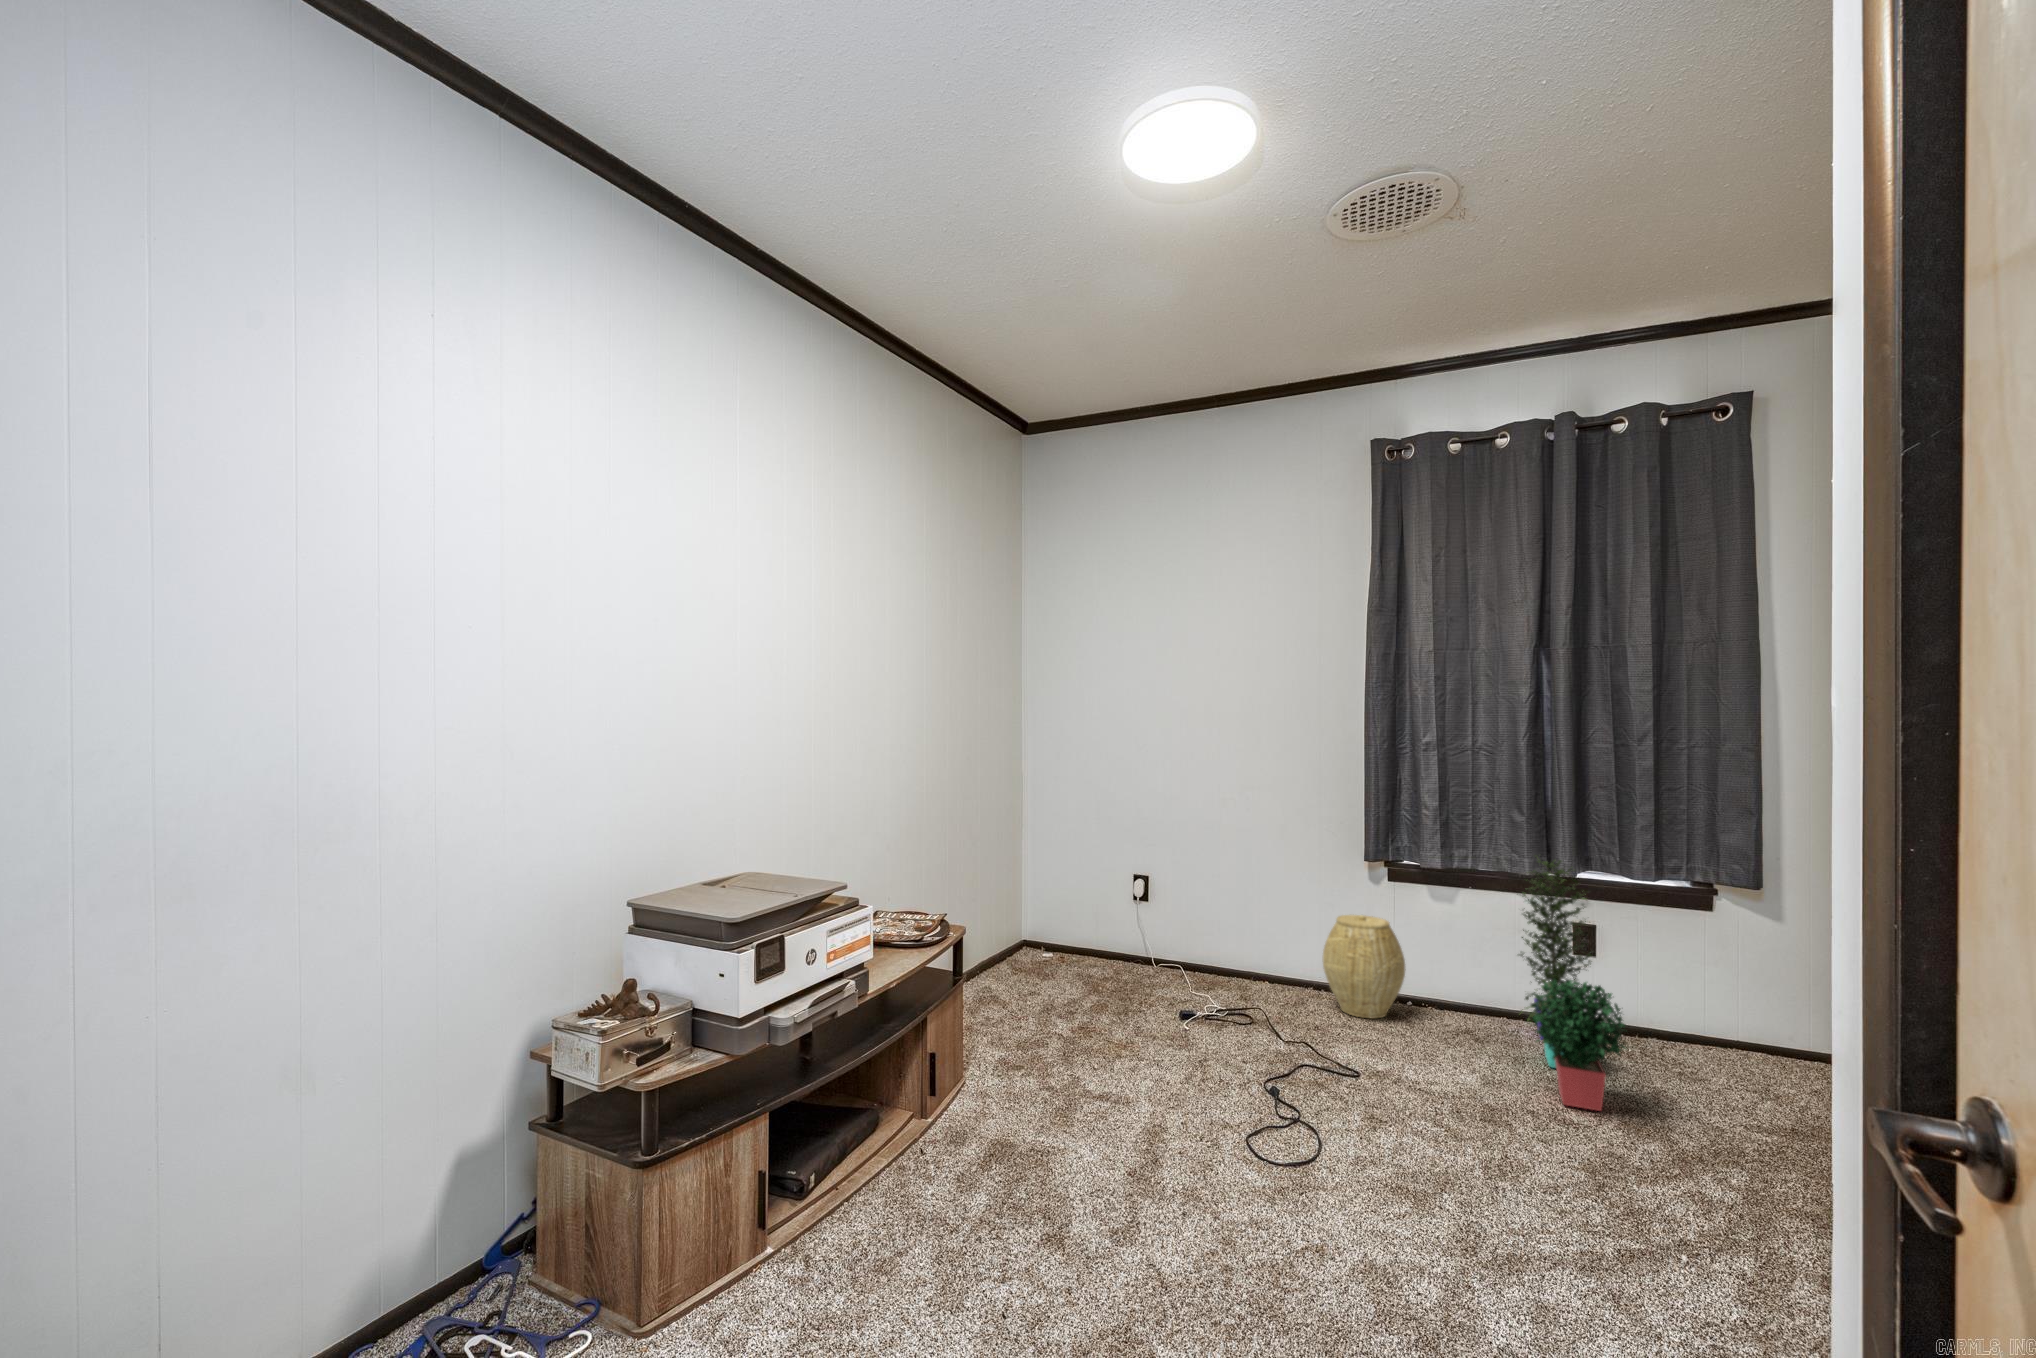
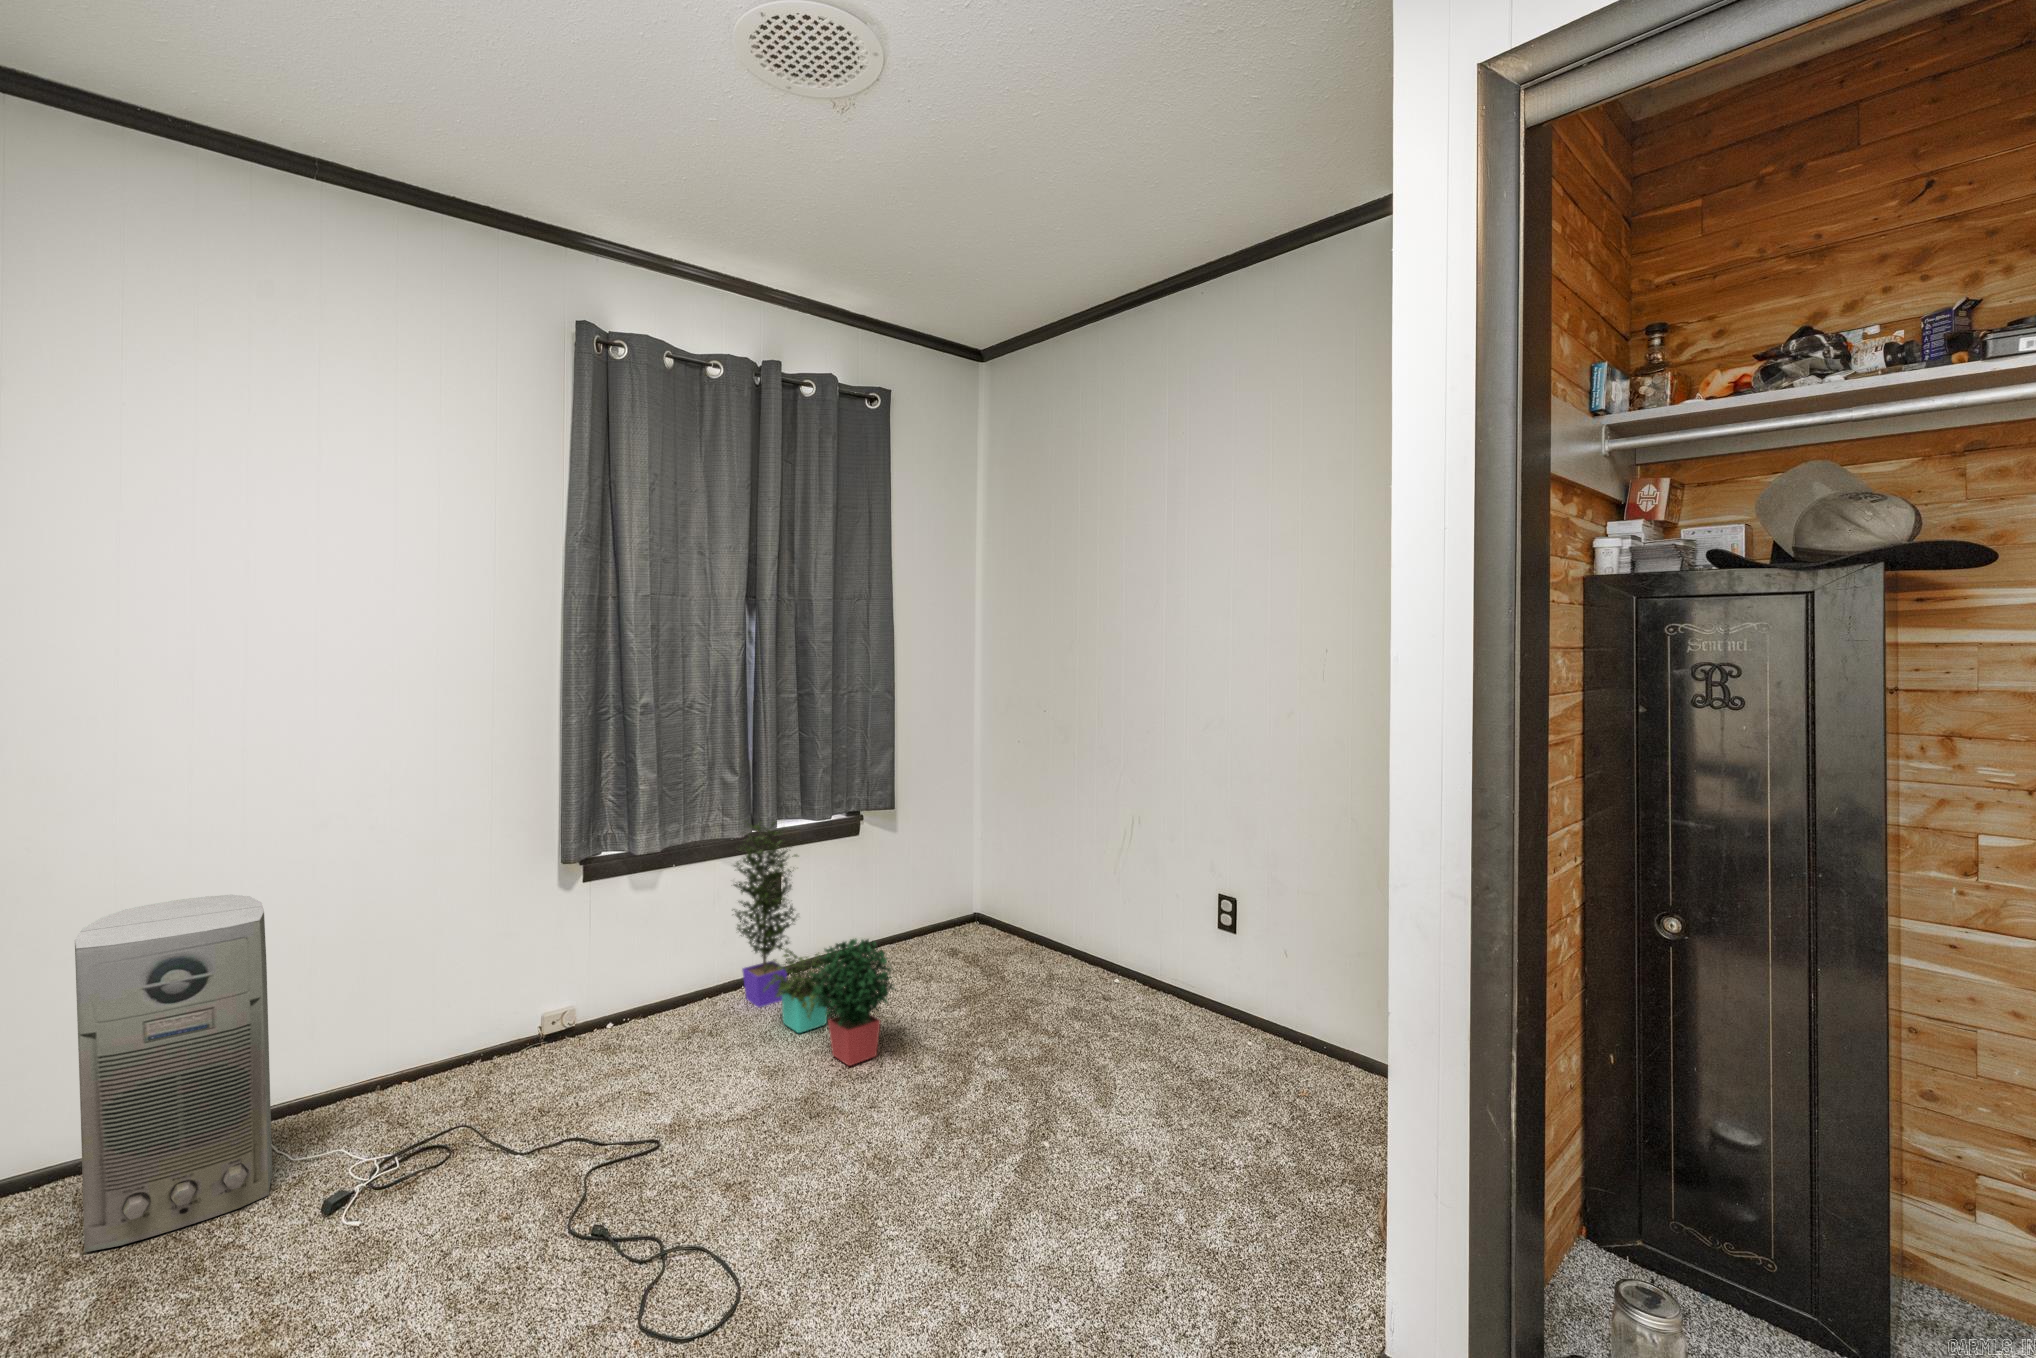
air purifier: none [1098,830,1183,1004] -> present [75,895,272,1252]
woven basket: present [1323,915,1406,1018] -> none [514,935,625,1071]

